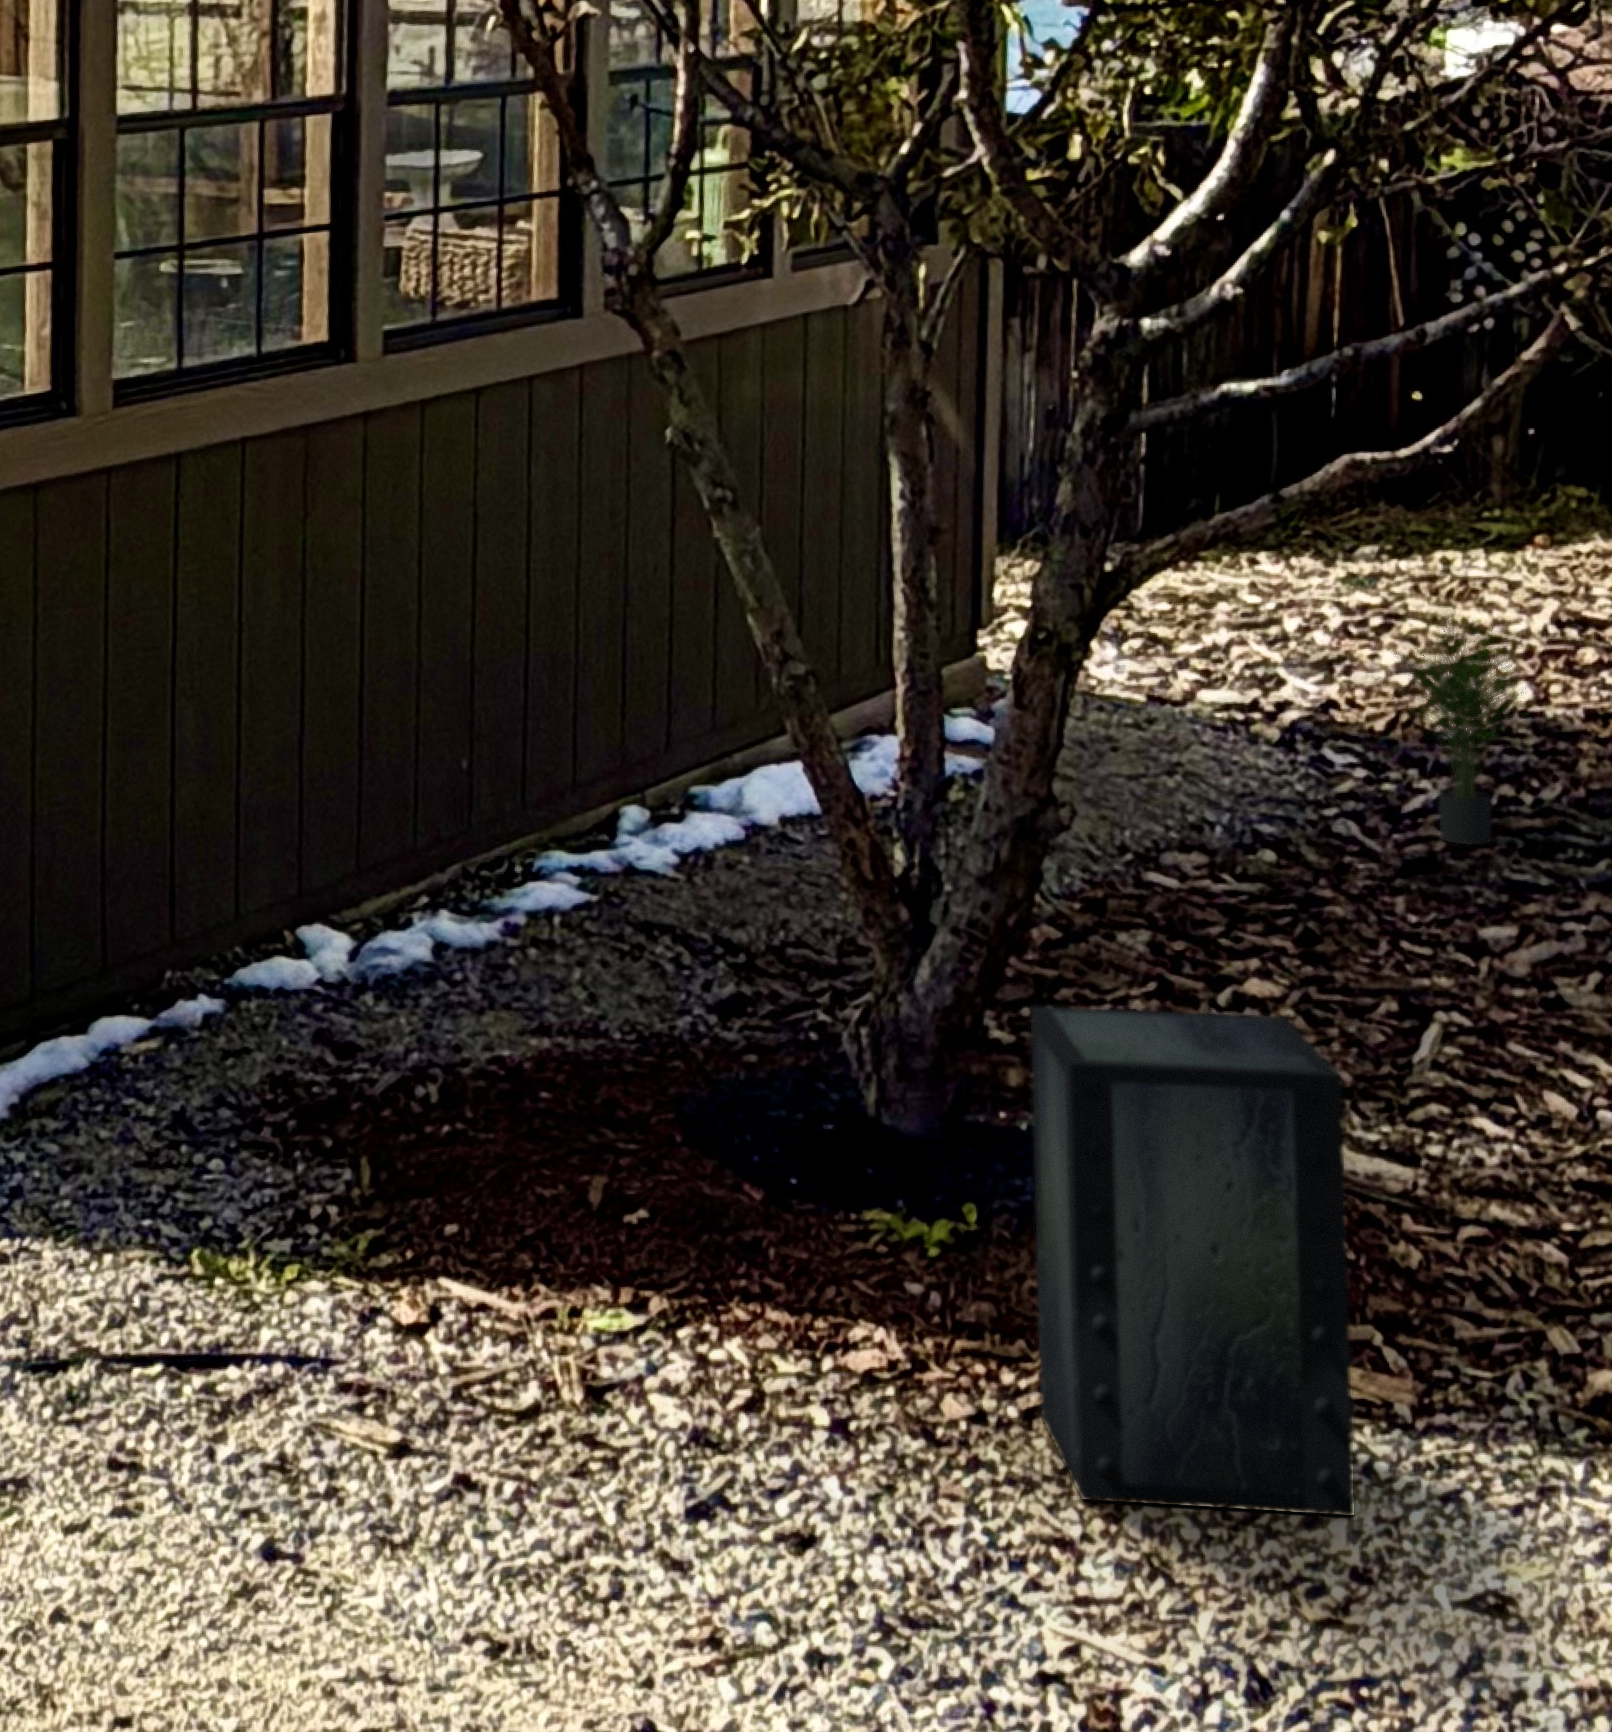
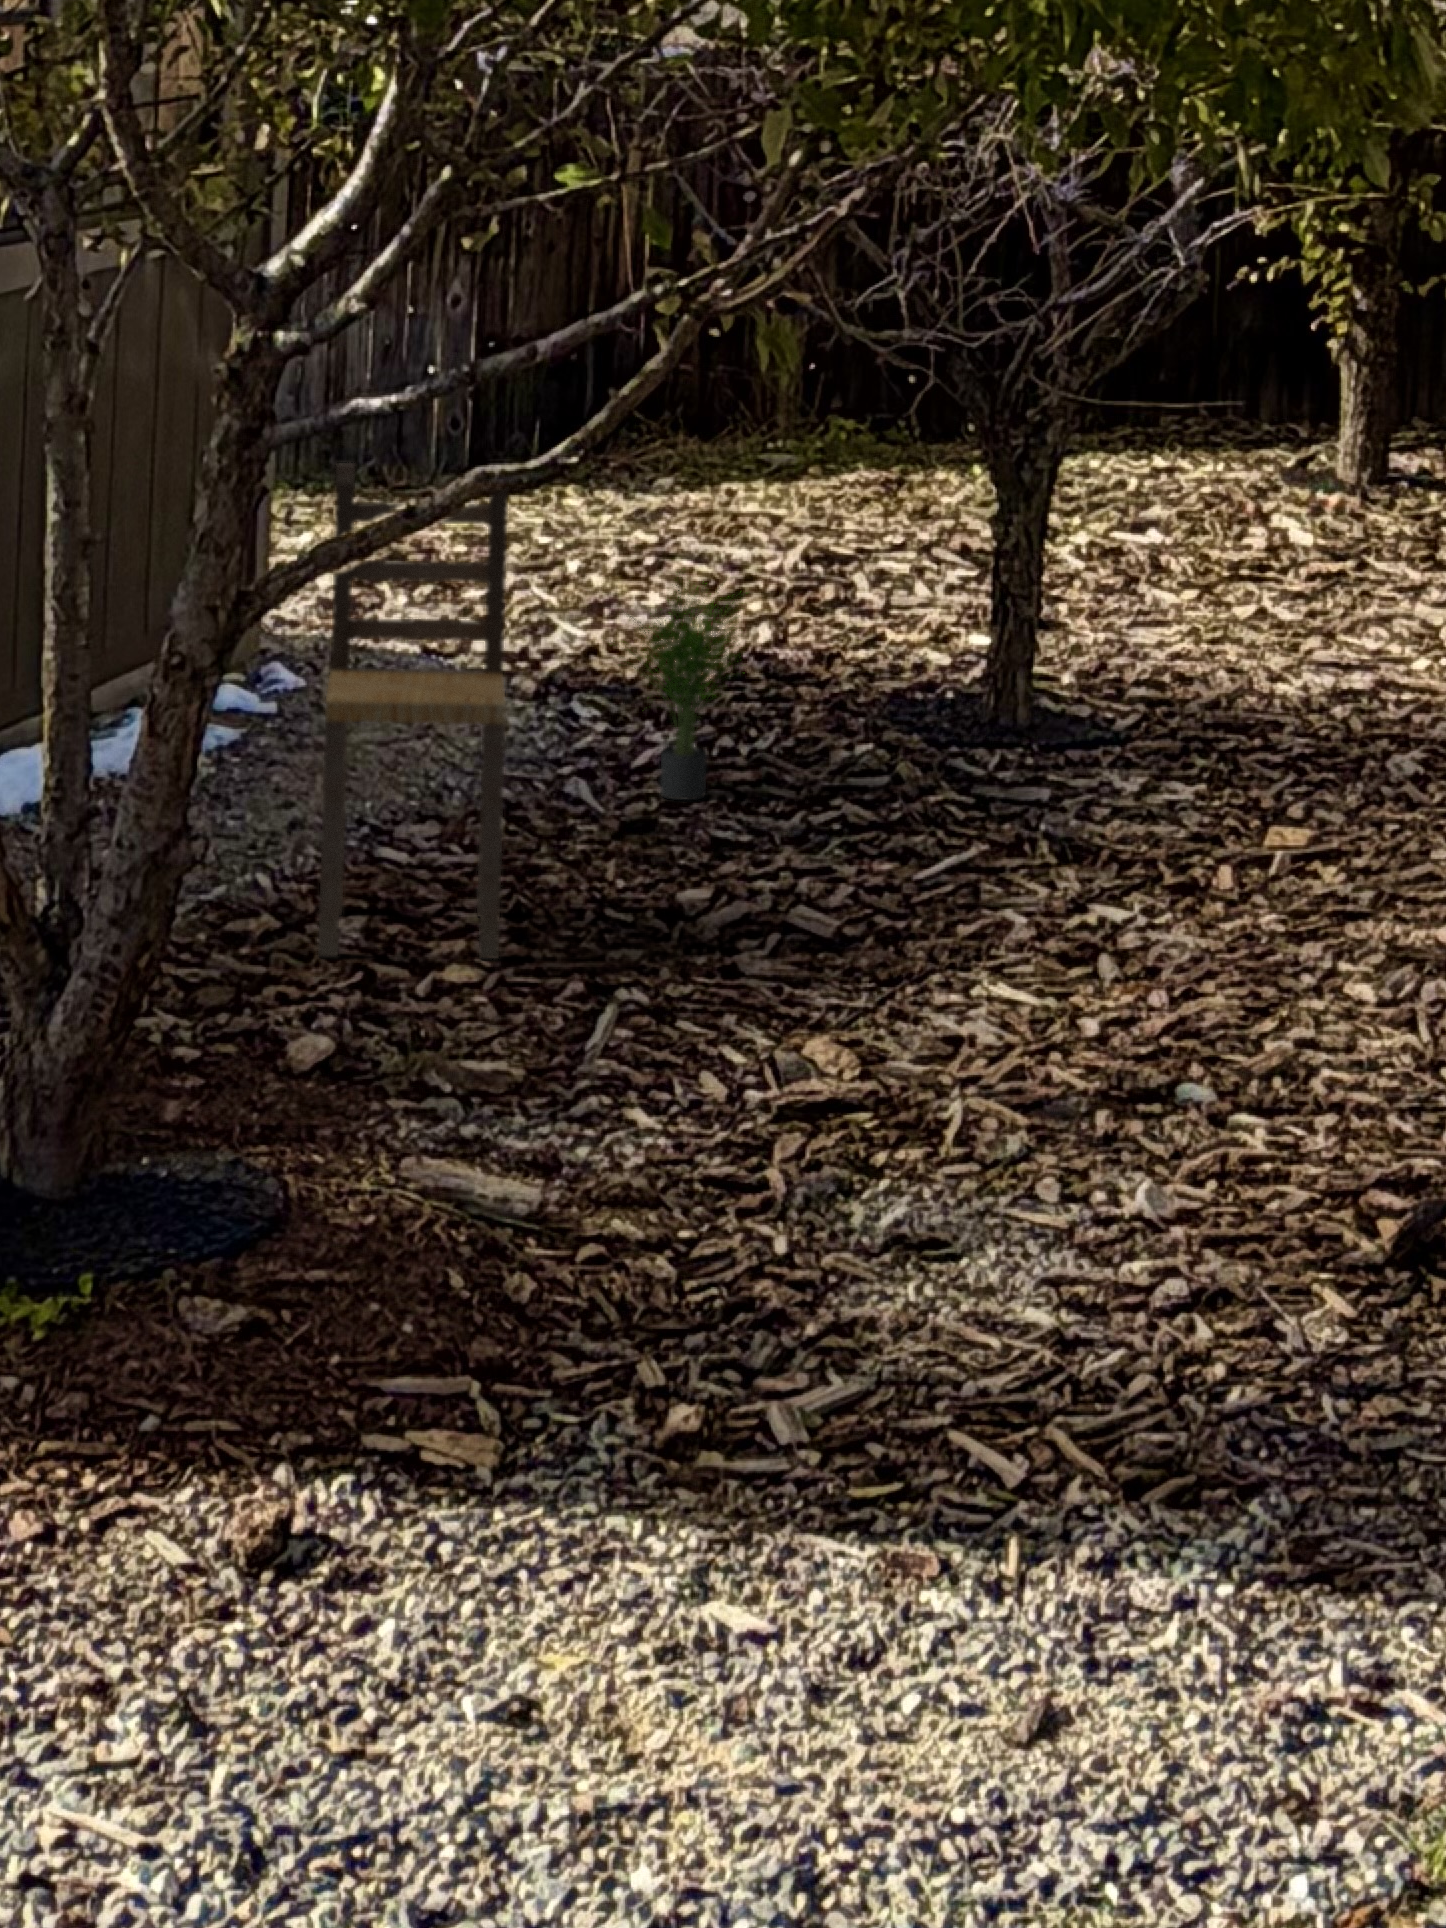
chair: none [1094,477,1303,976] -> present [318,463,508,959]
storage box: present [1031,1007,1355,1516] -> none [110,1087,417,1633]

